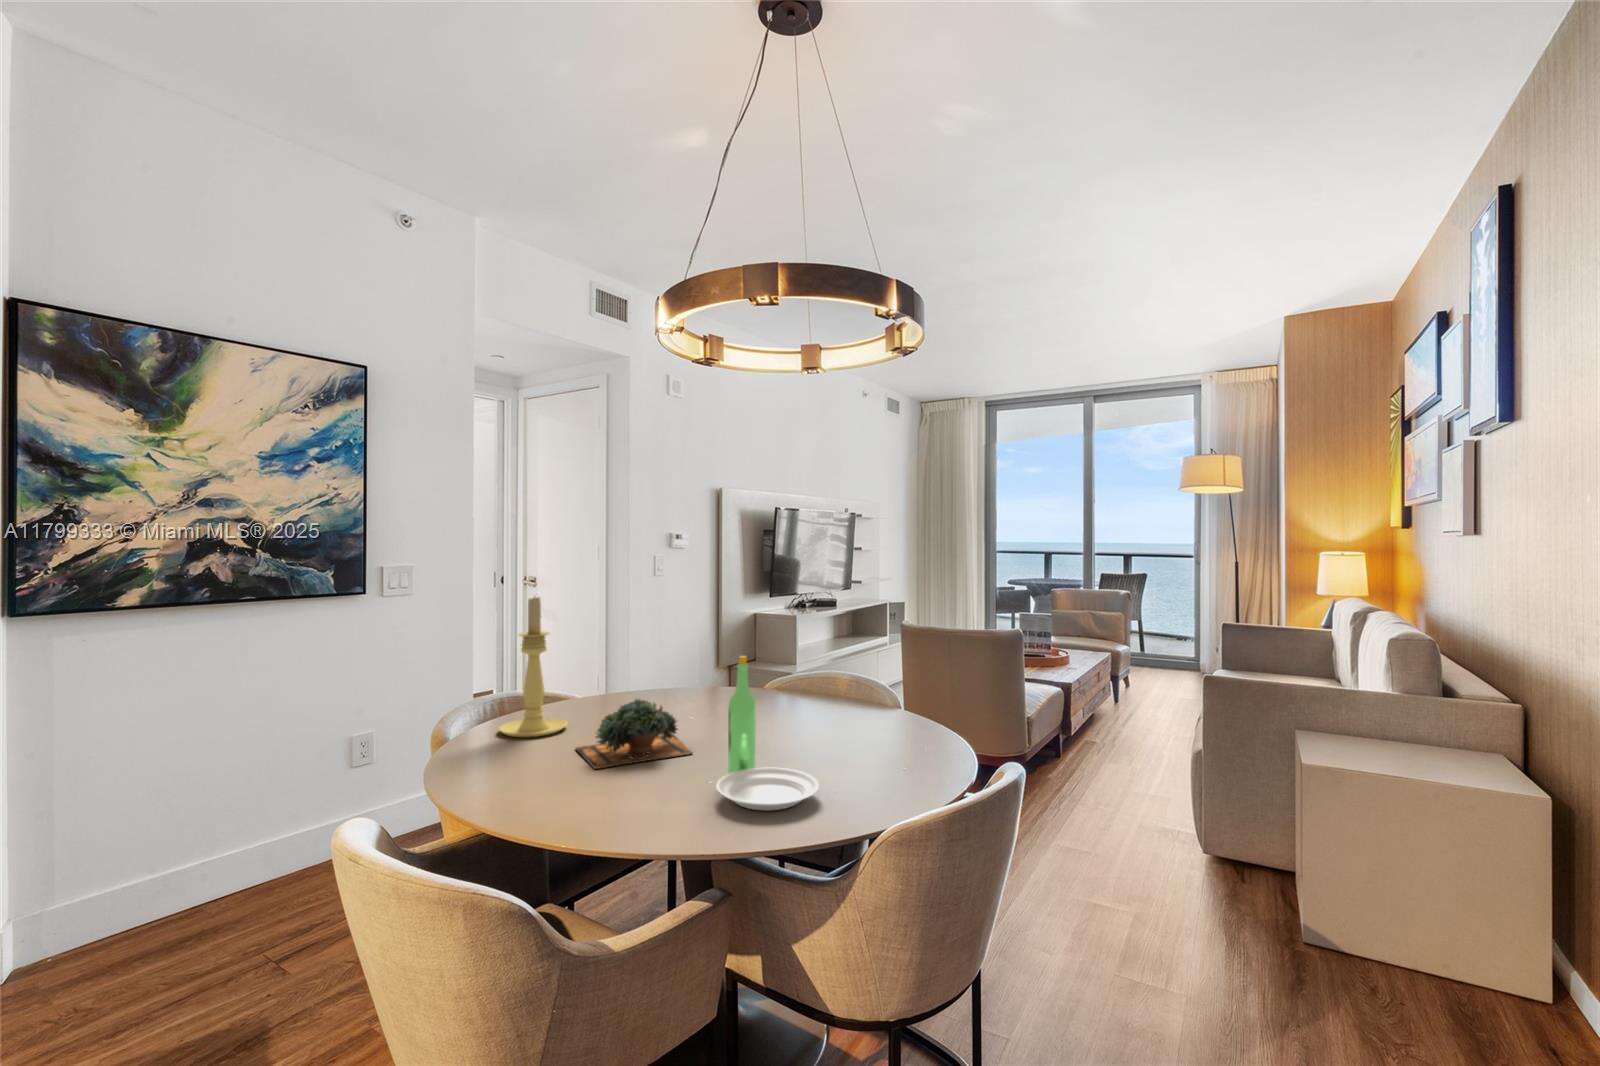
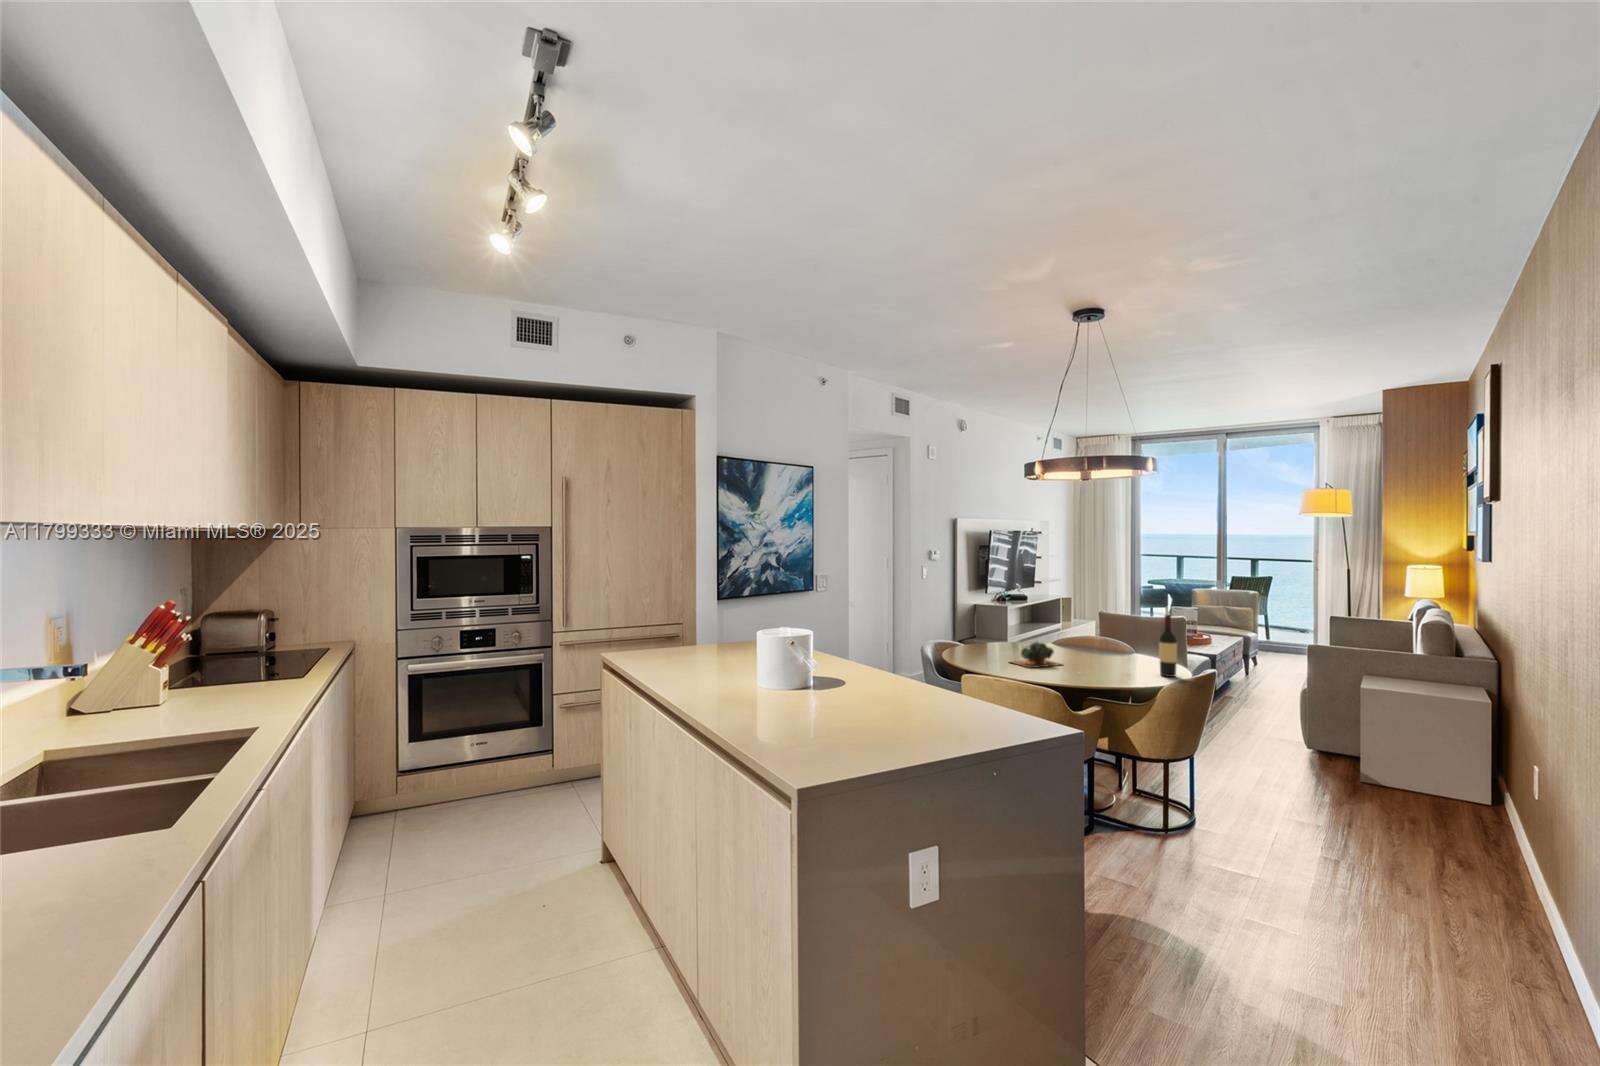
candle holder: present [499,597,567,737] -> none [959,595,990,659]
wine bottle: none [877,636,918,793] -> present [1159,615,1177,677]
plate: present [716,656,819,811] -> none [1090,622,1139,679]

